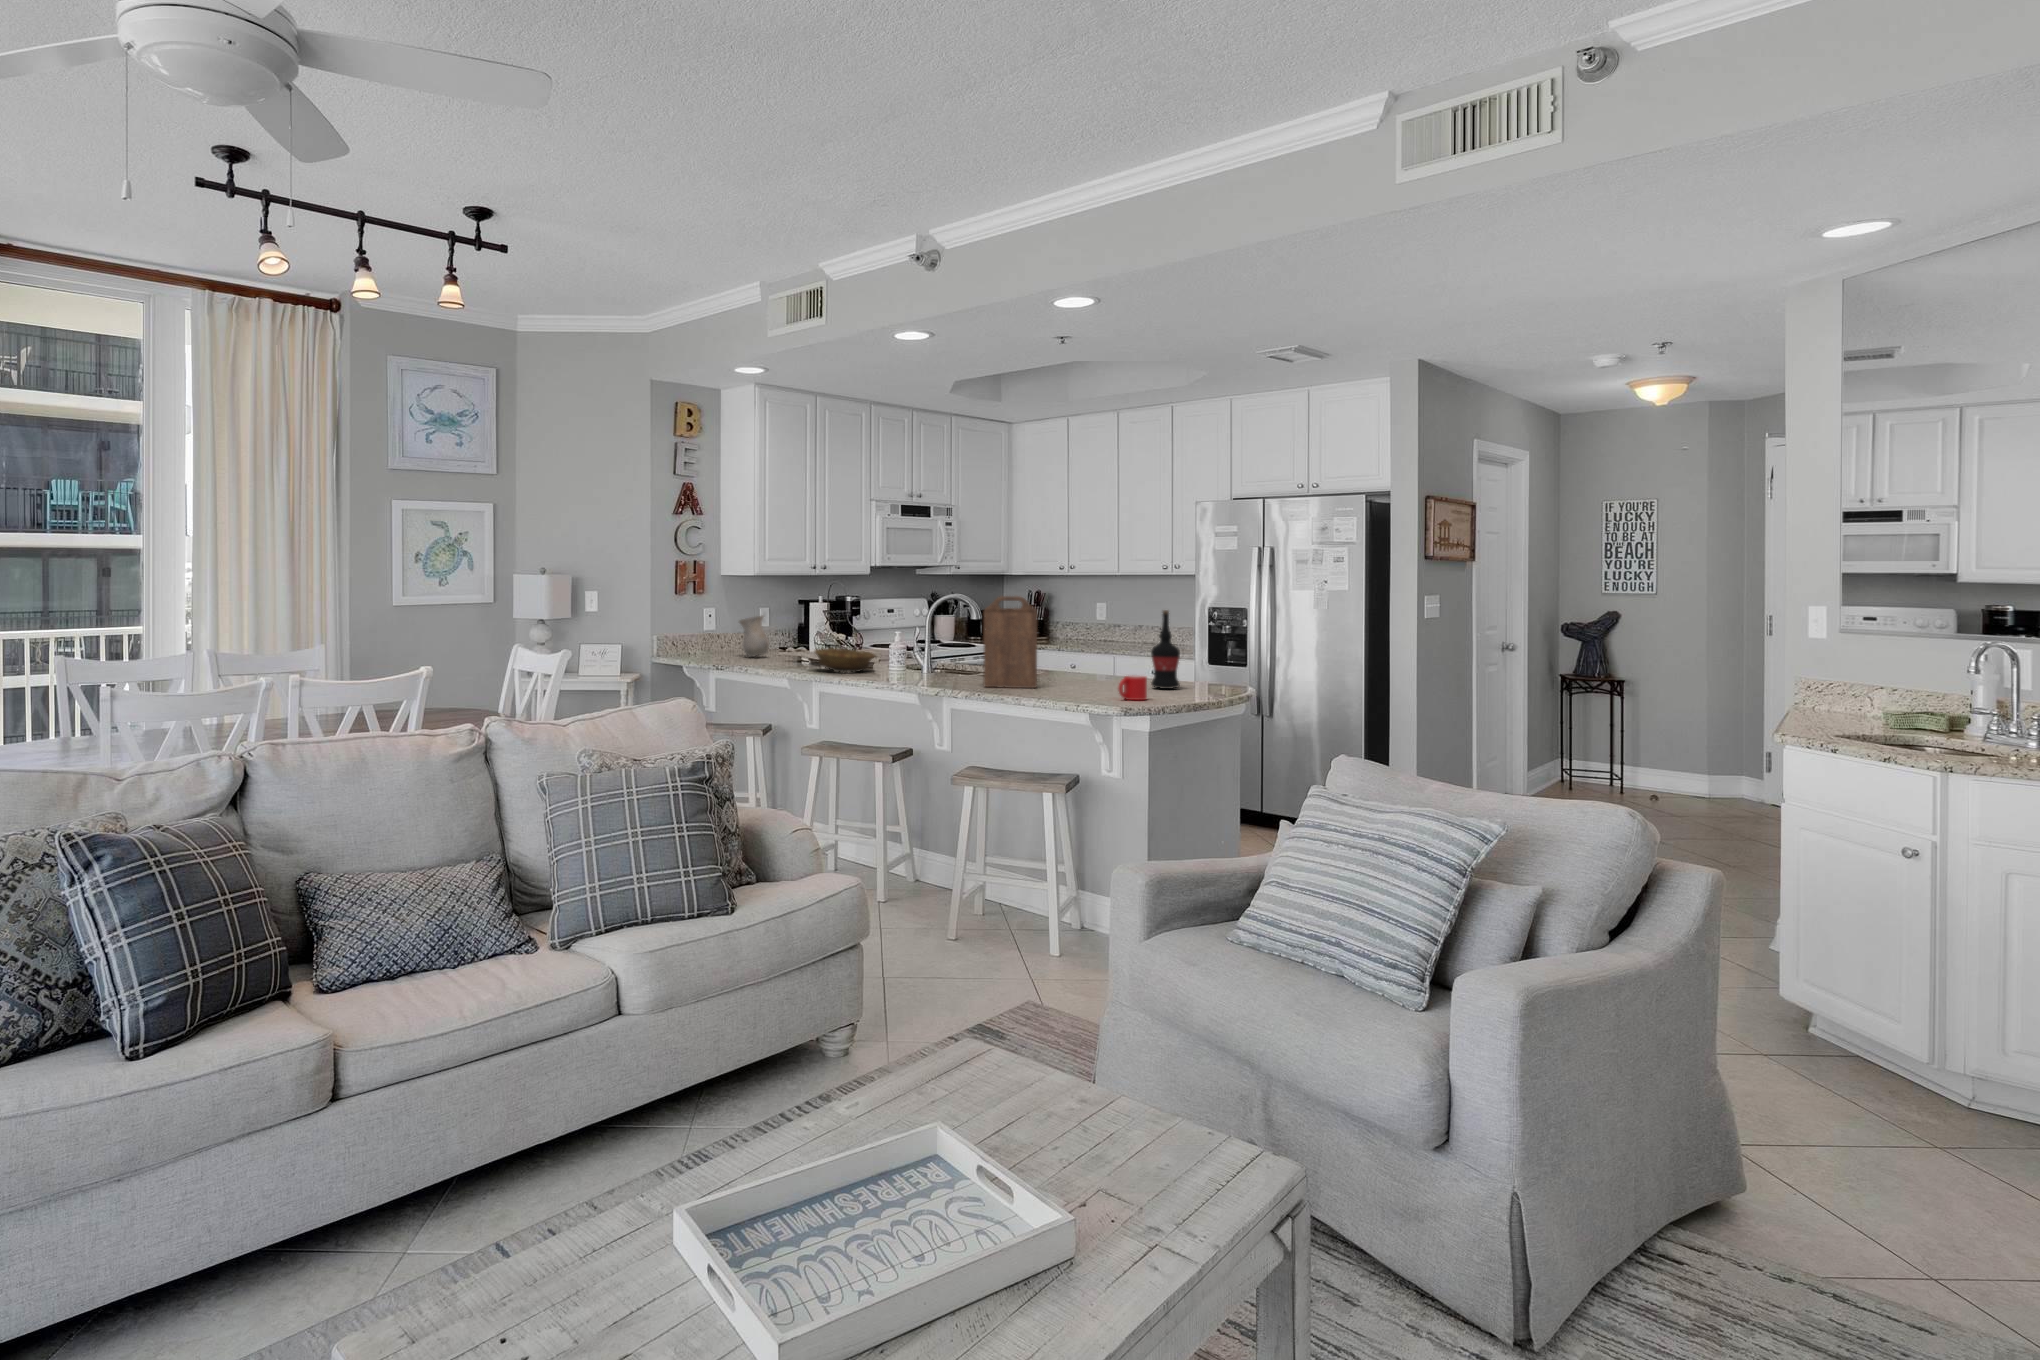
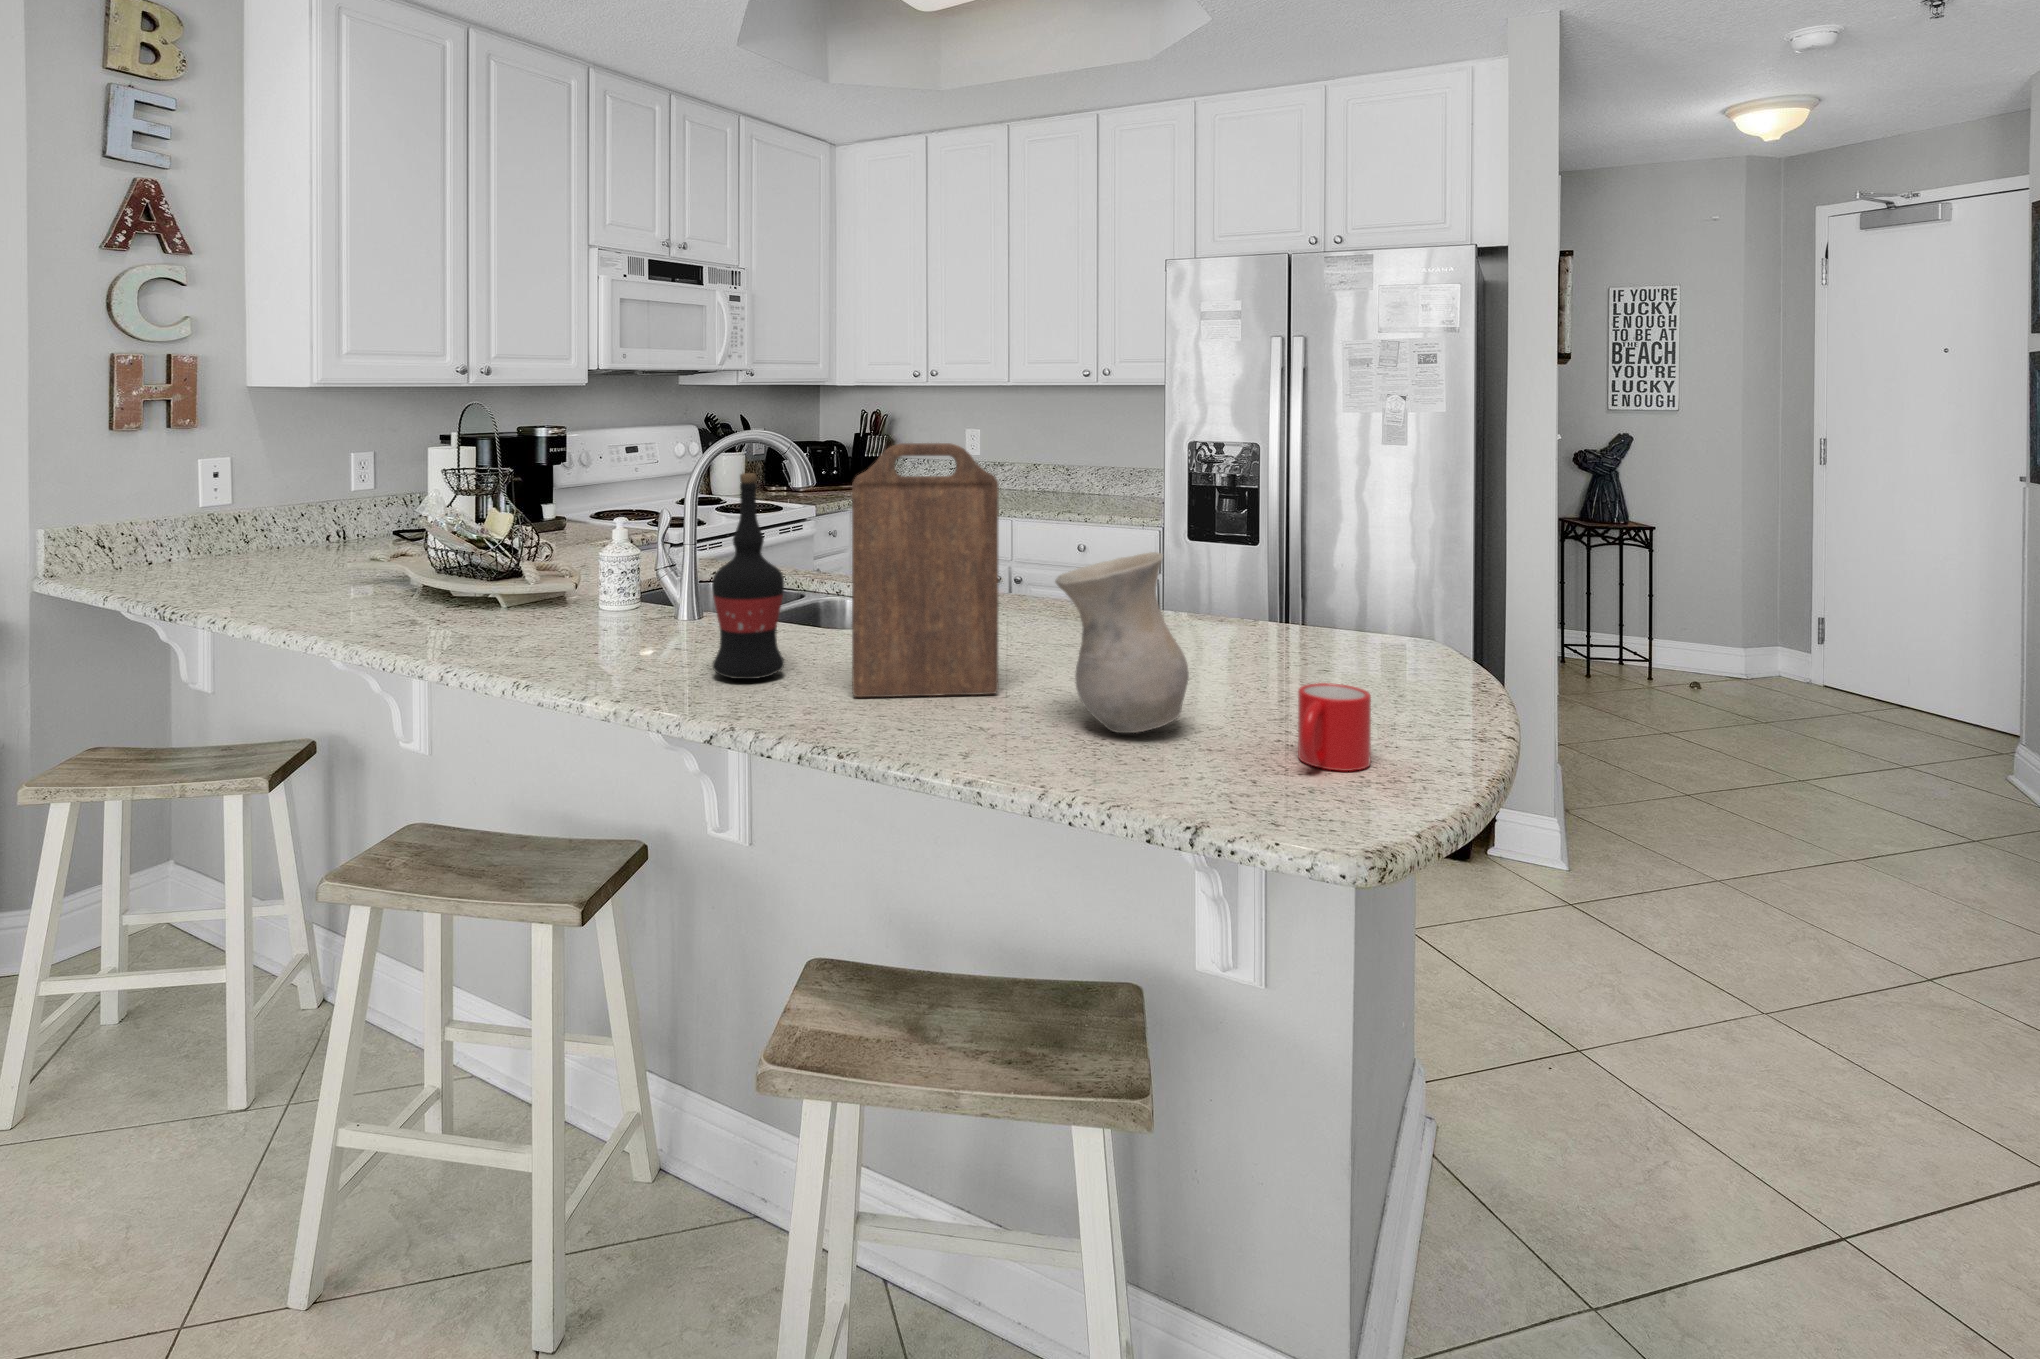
wine bottle: present [1151,610,1180,689] -> present [712,473,784,679]
vase: present [739,616,769,657] -> present [1055,552,1189,733]
decorative bowl: present [814,648,875,672] -> none [405,560,567,626]

